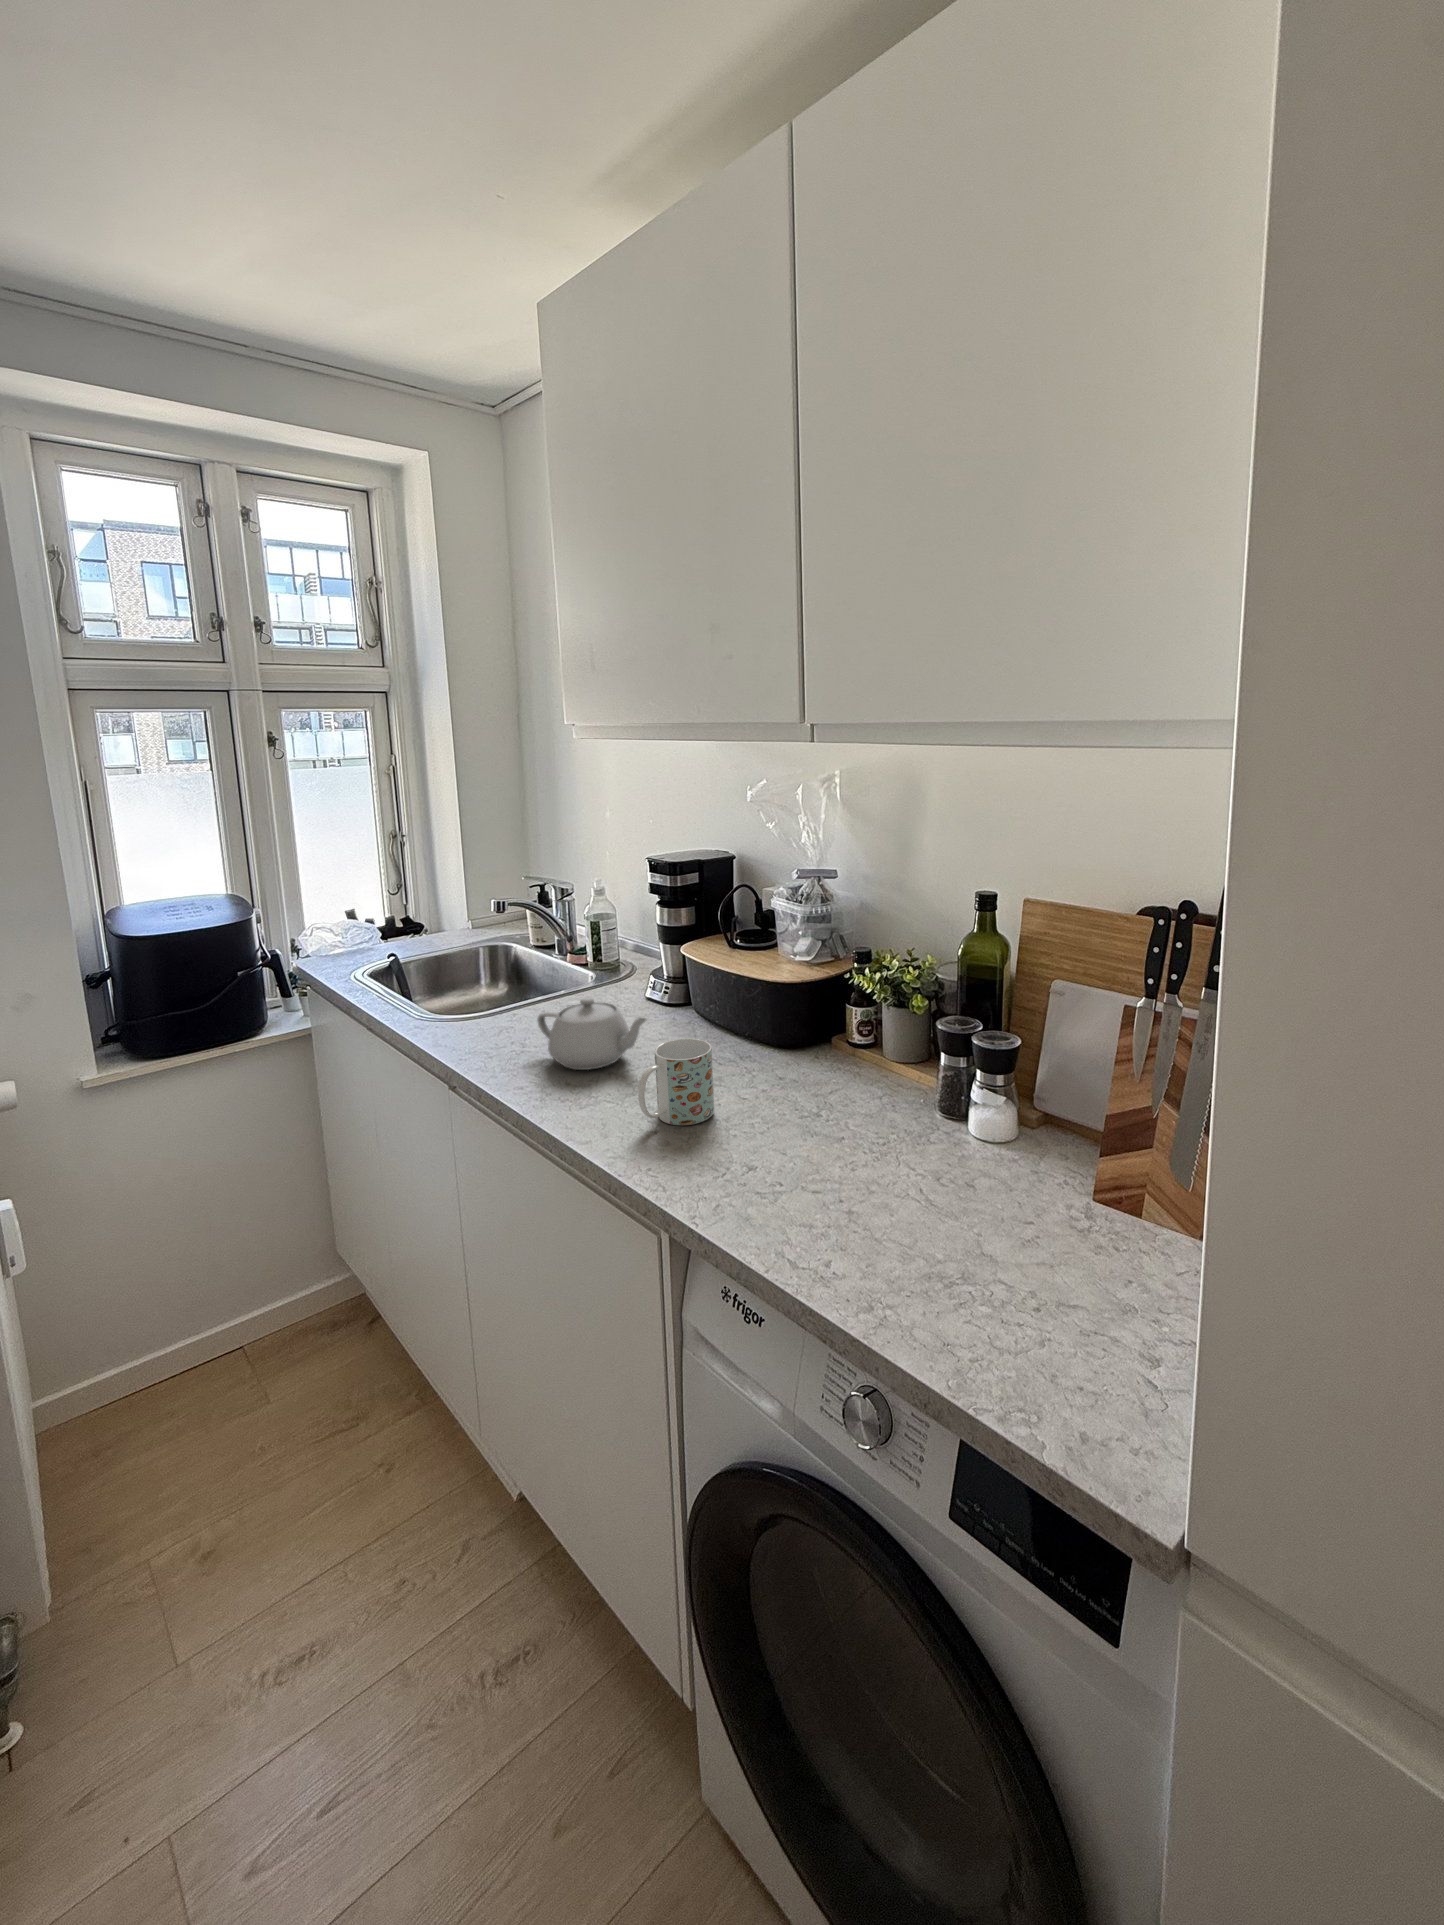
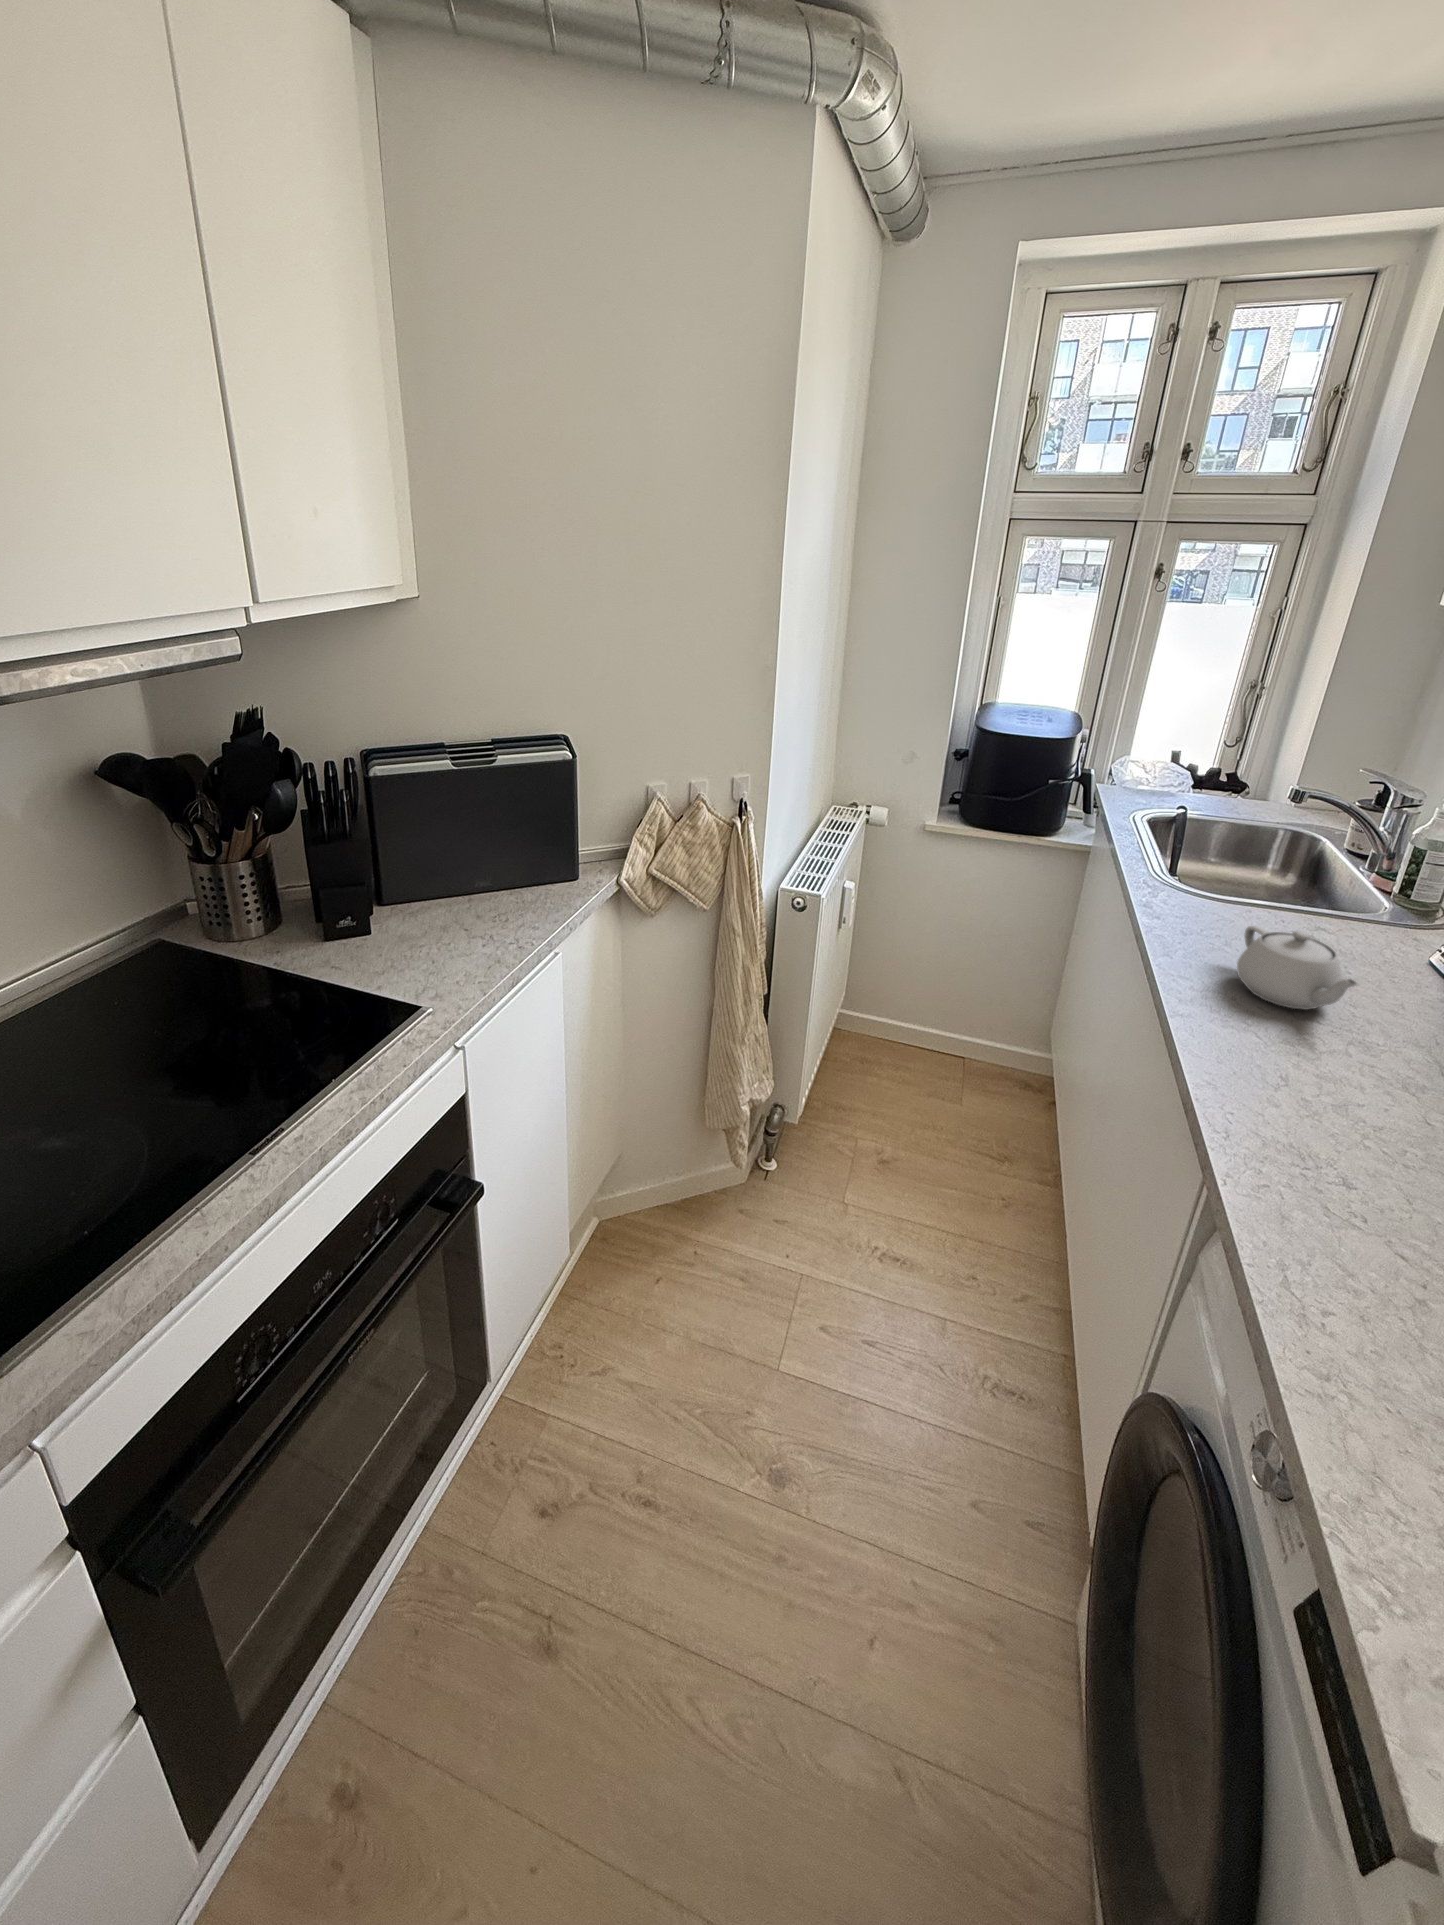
mug: present [638,1038,714,1125] -> none [1270,1015,1395,1116]

